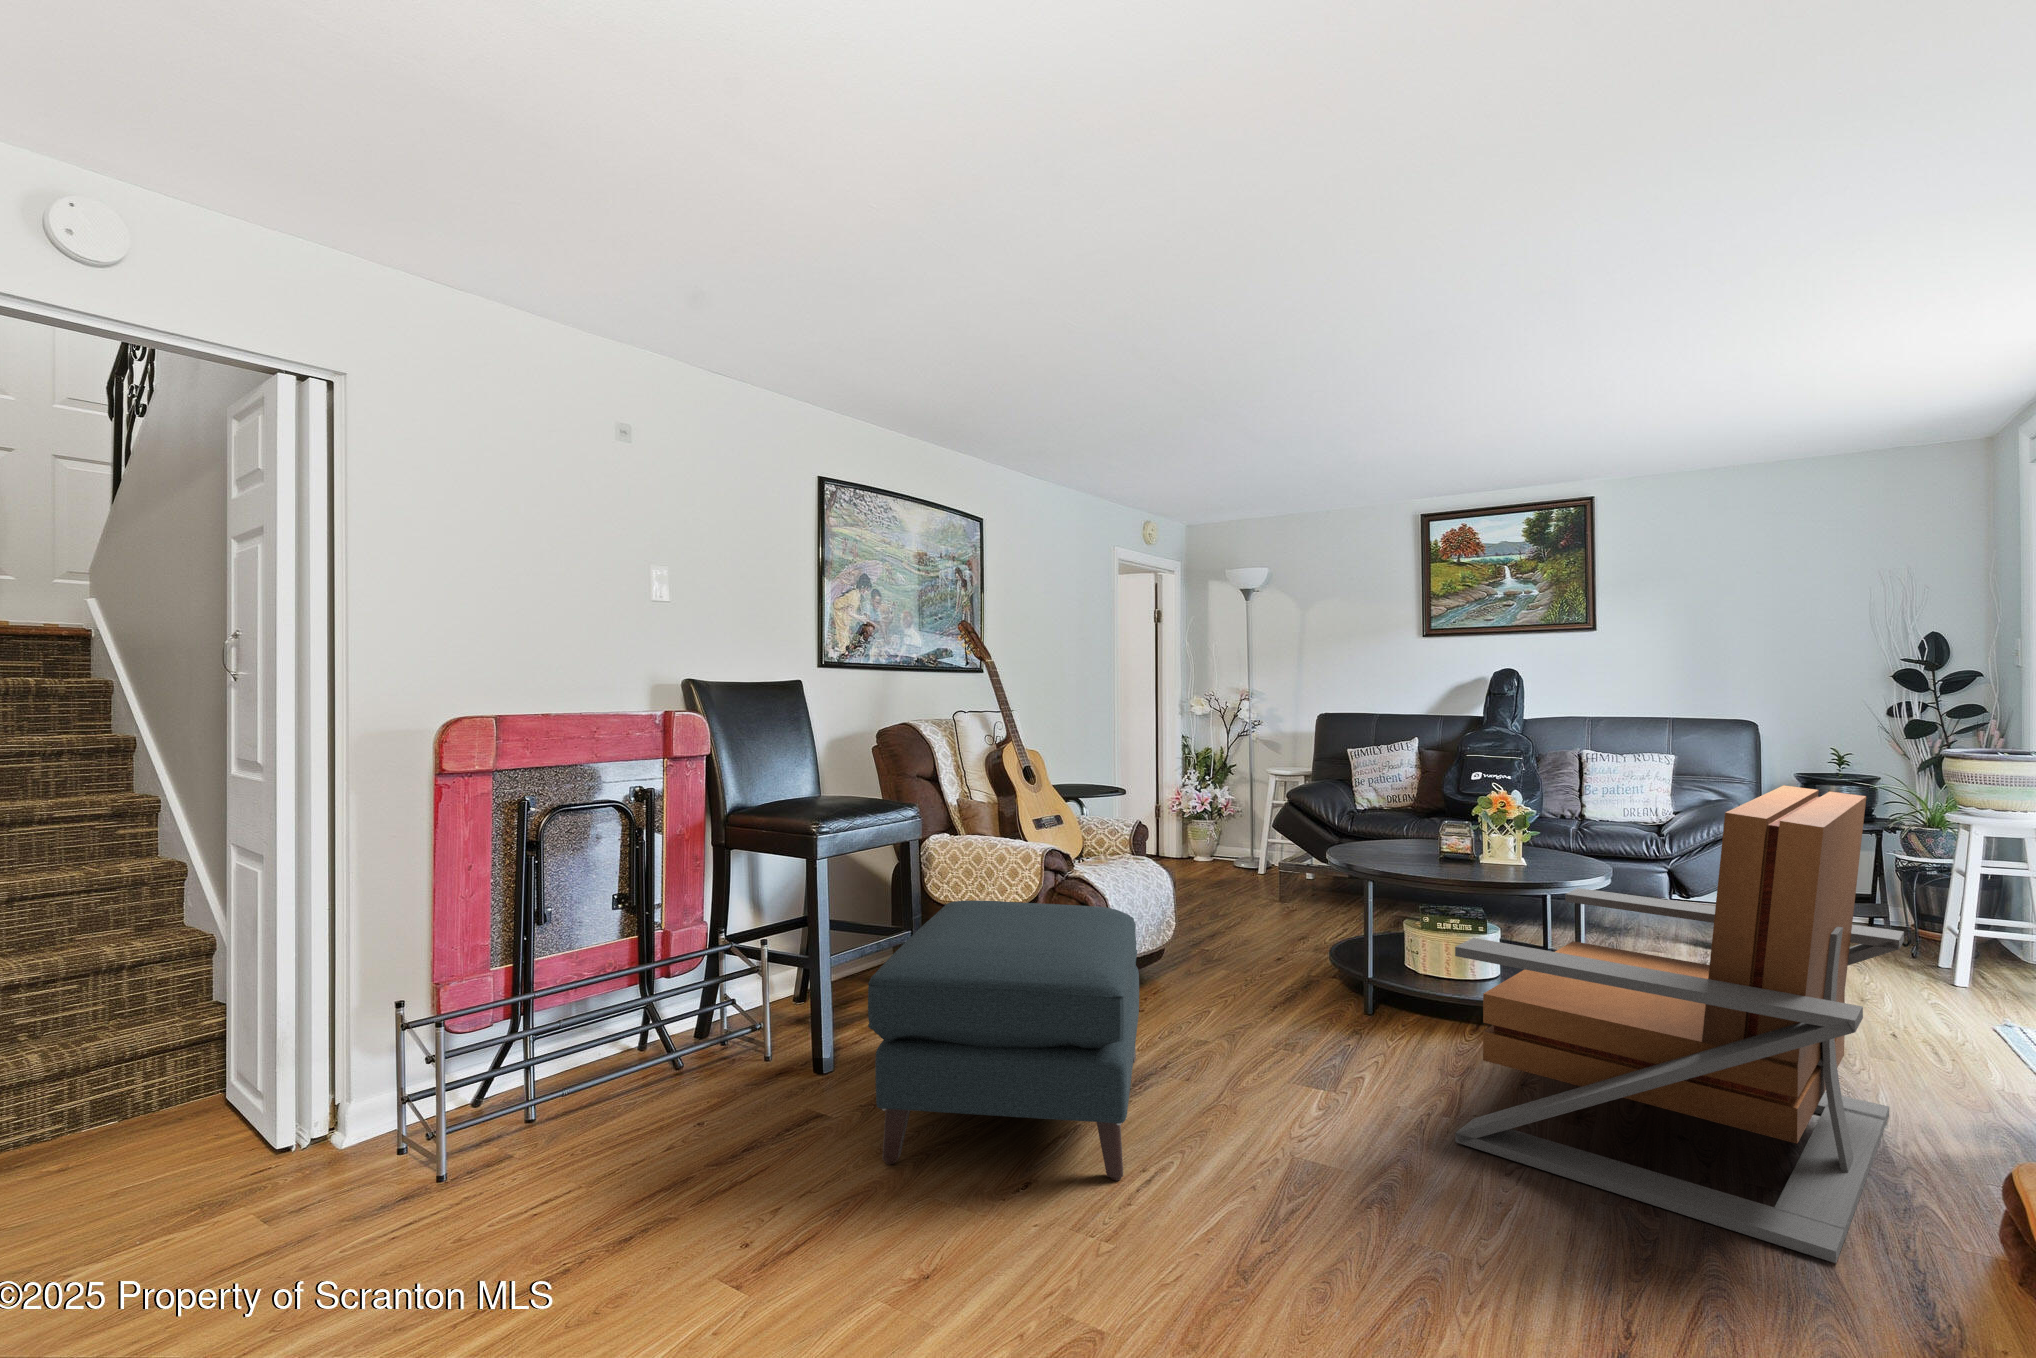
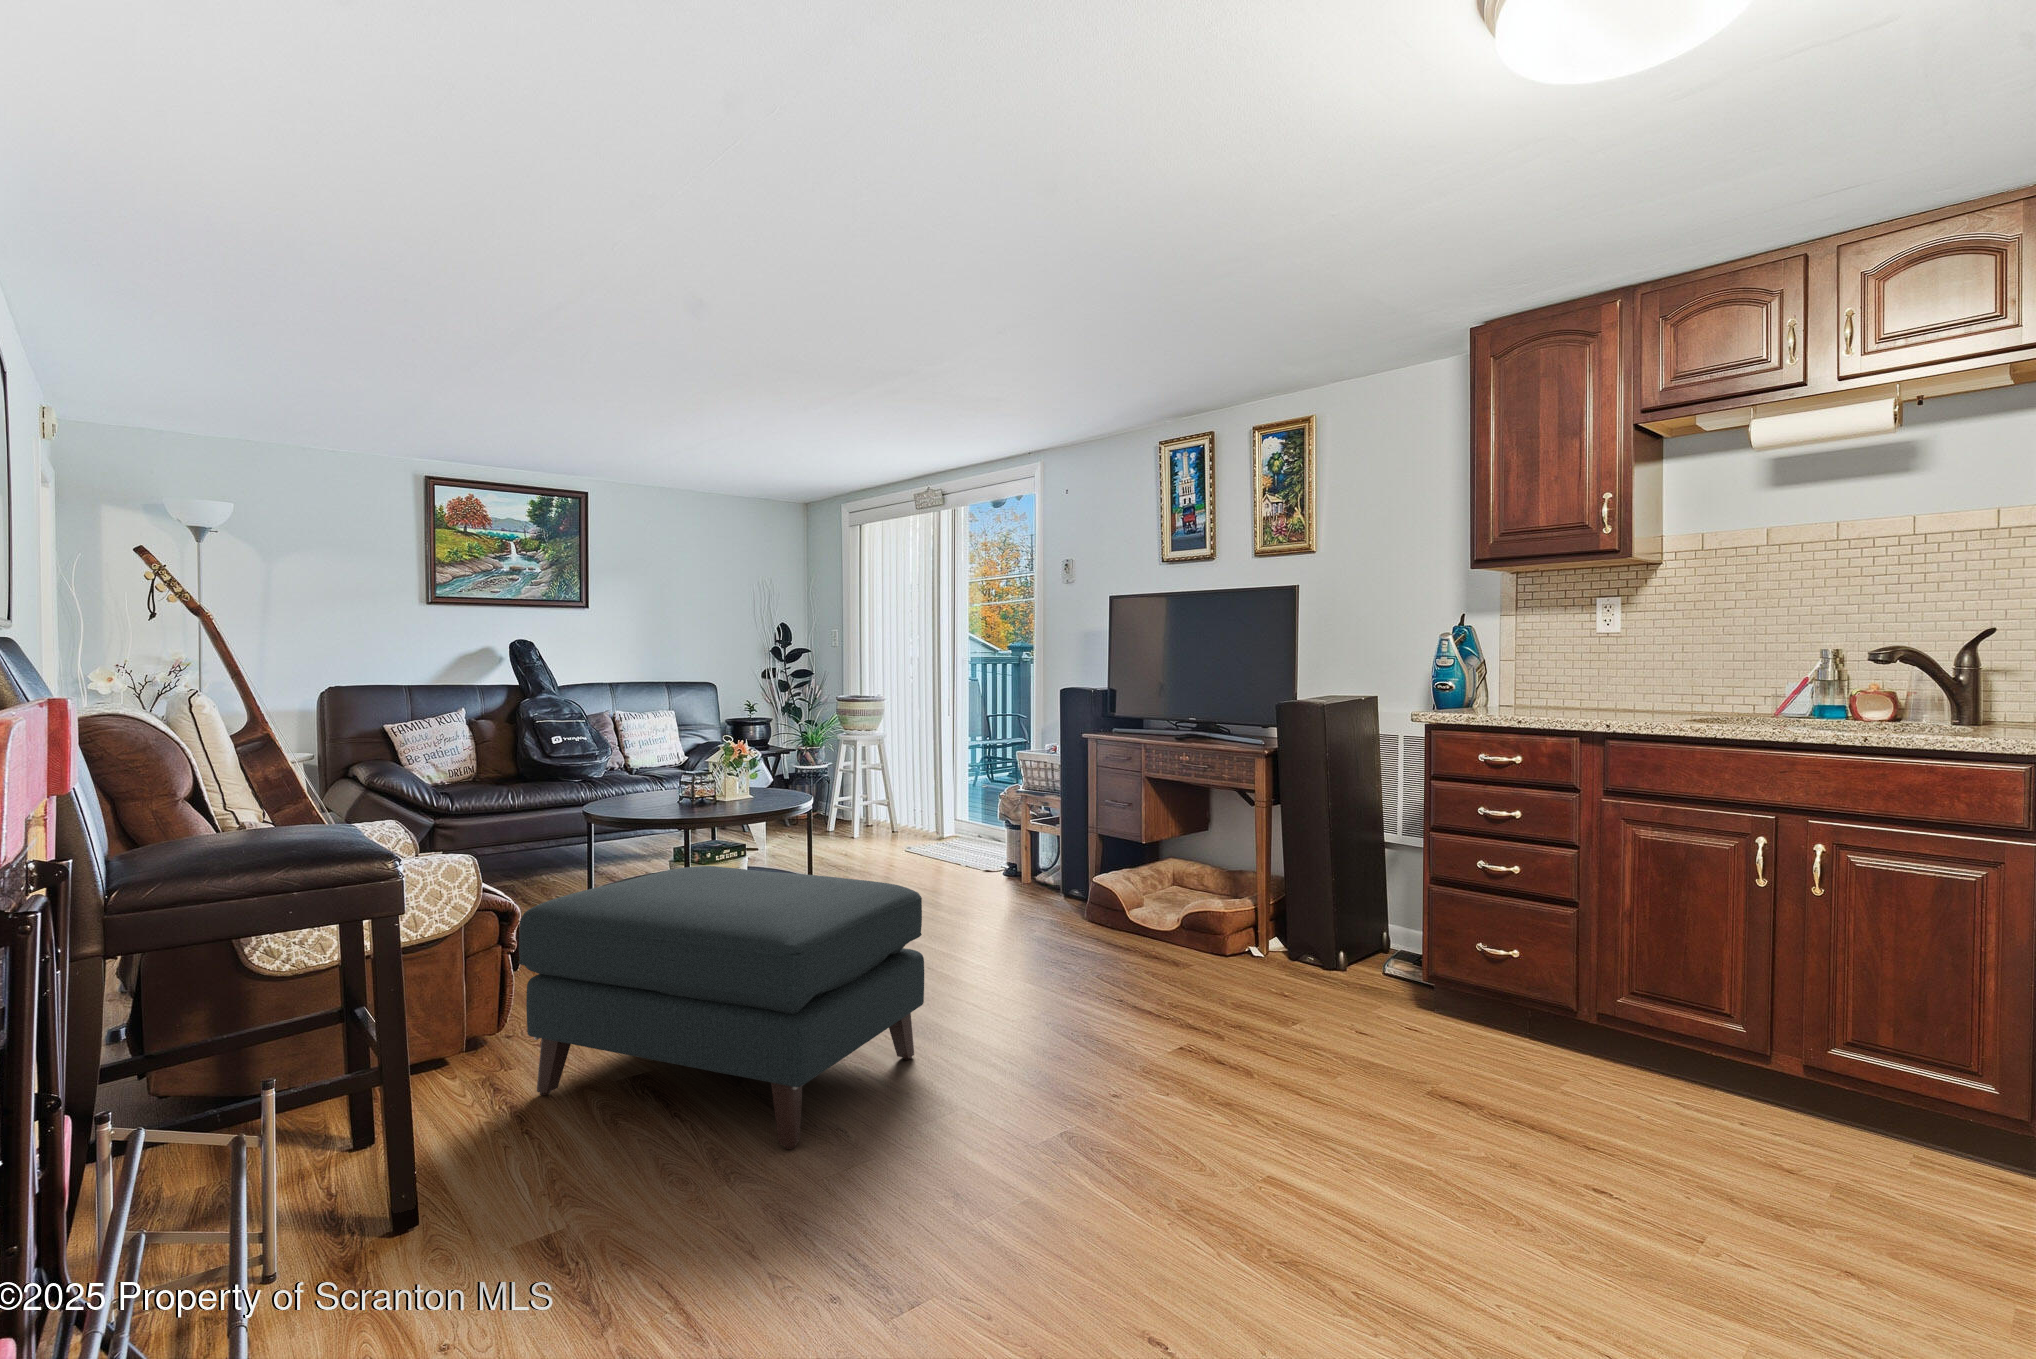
lounge chair: present [1455,785,1904,1263] -> none [846,705,1122,960]

